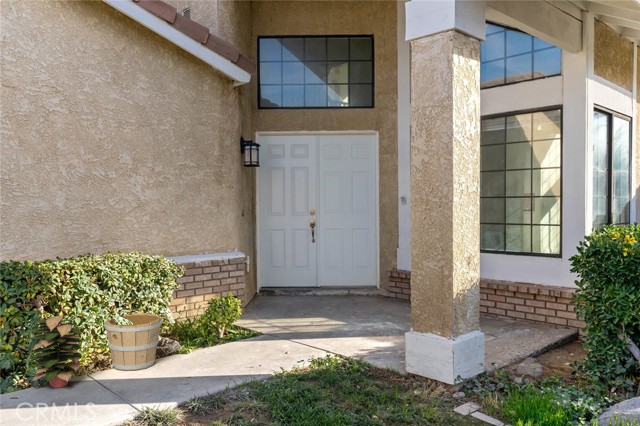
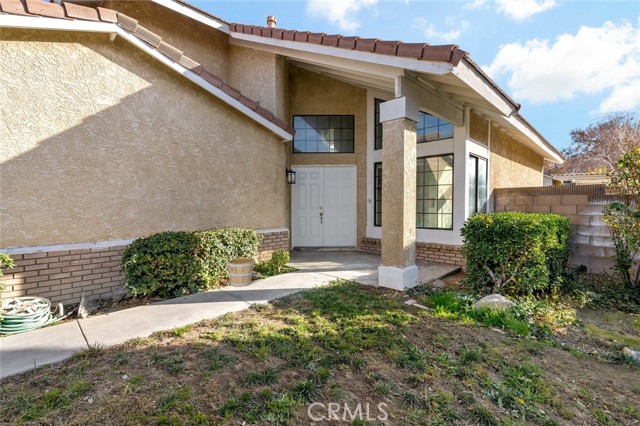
decorative plant: present [31,315,82,388] -> none [192,258,218,295]

